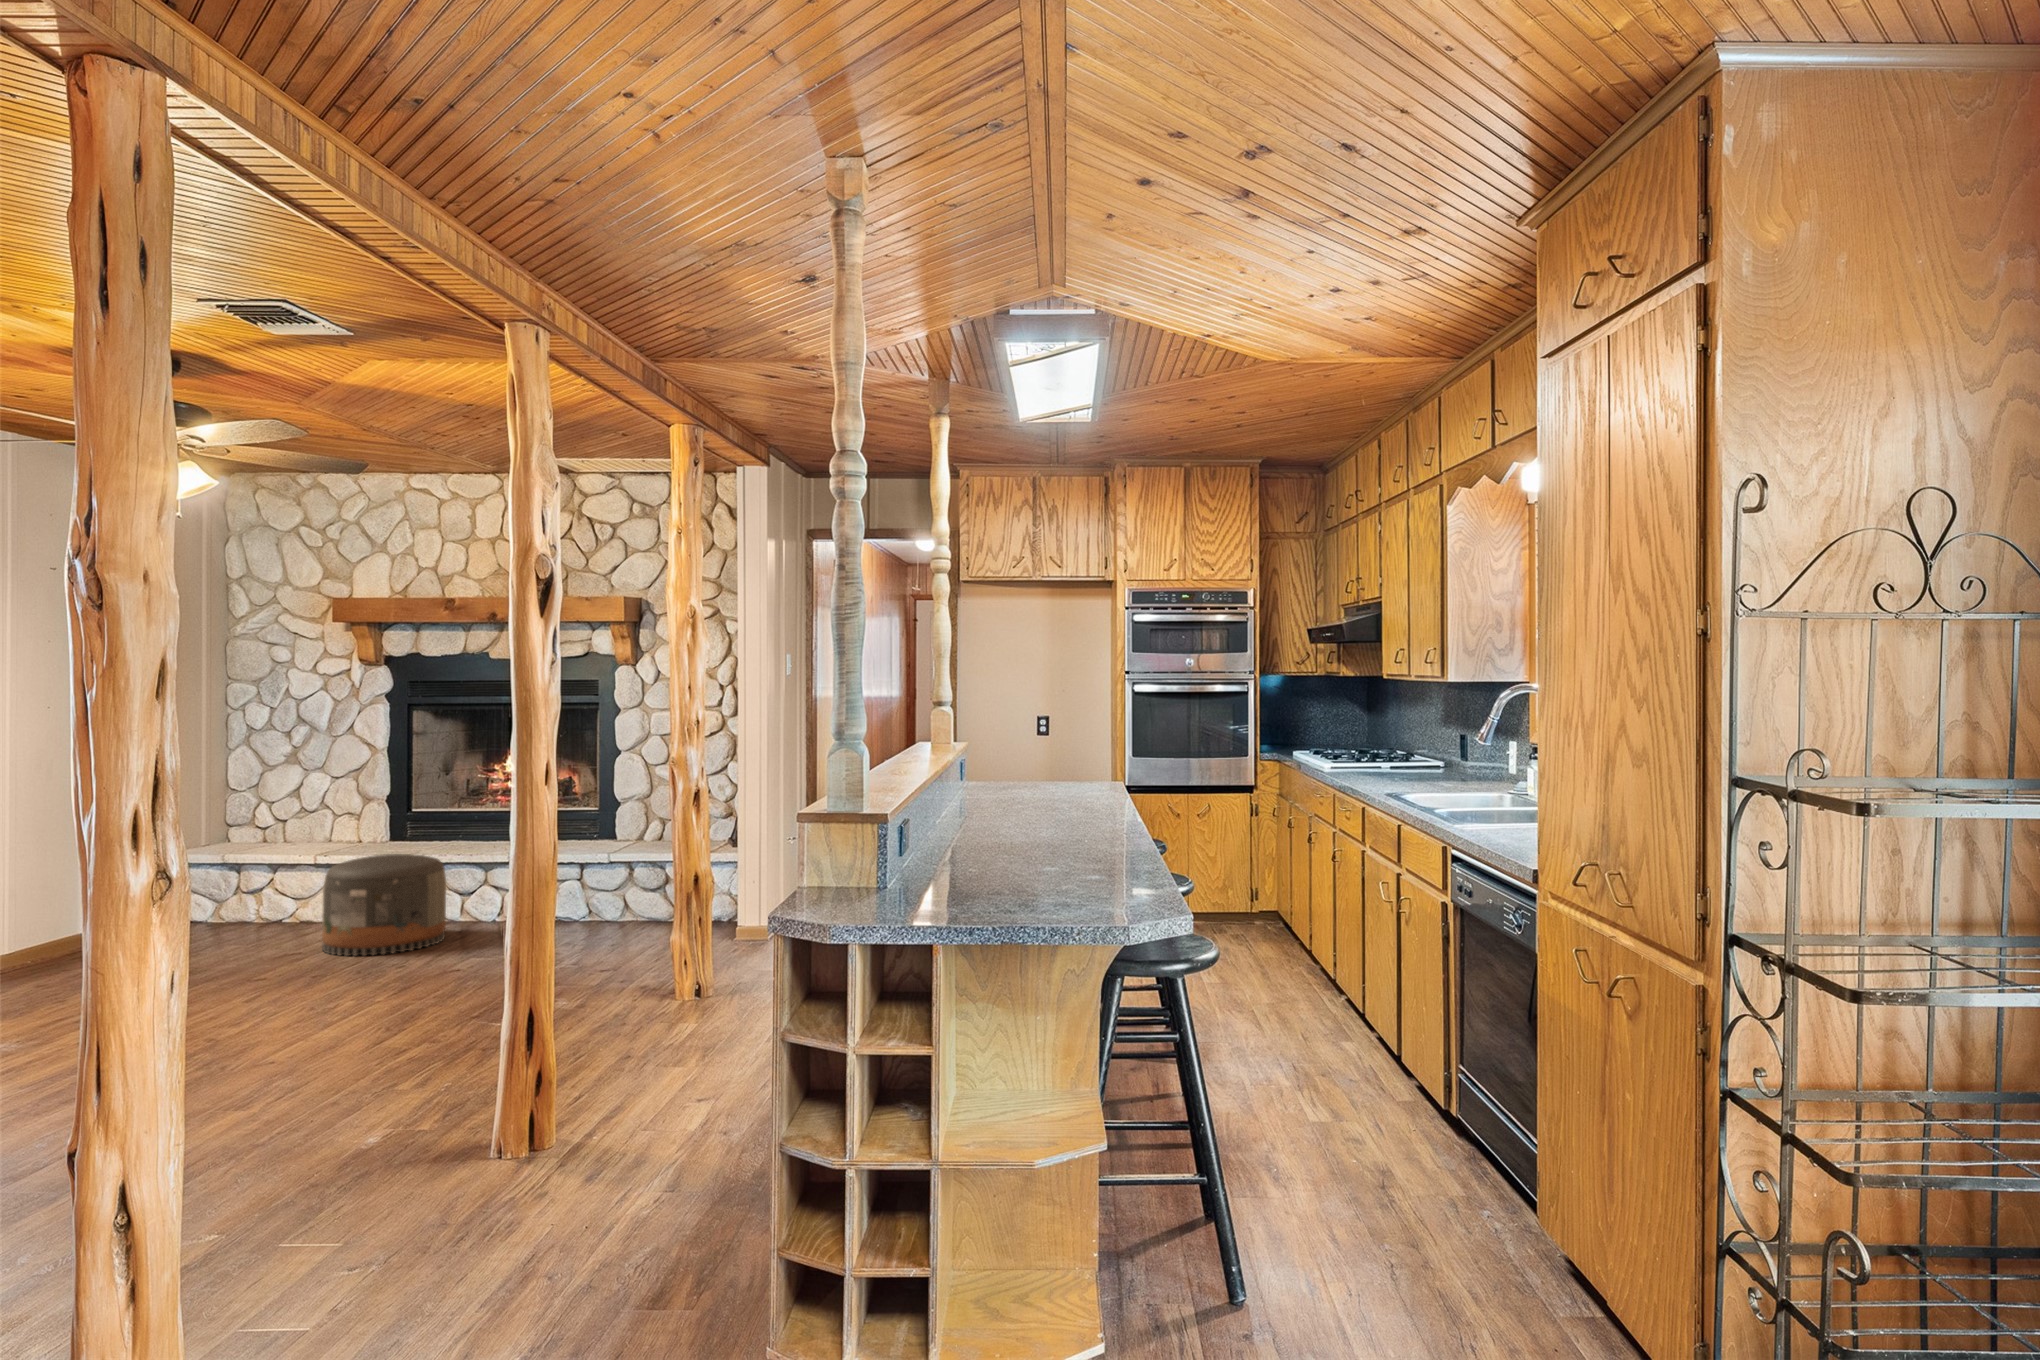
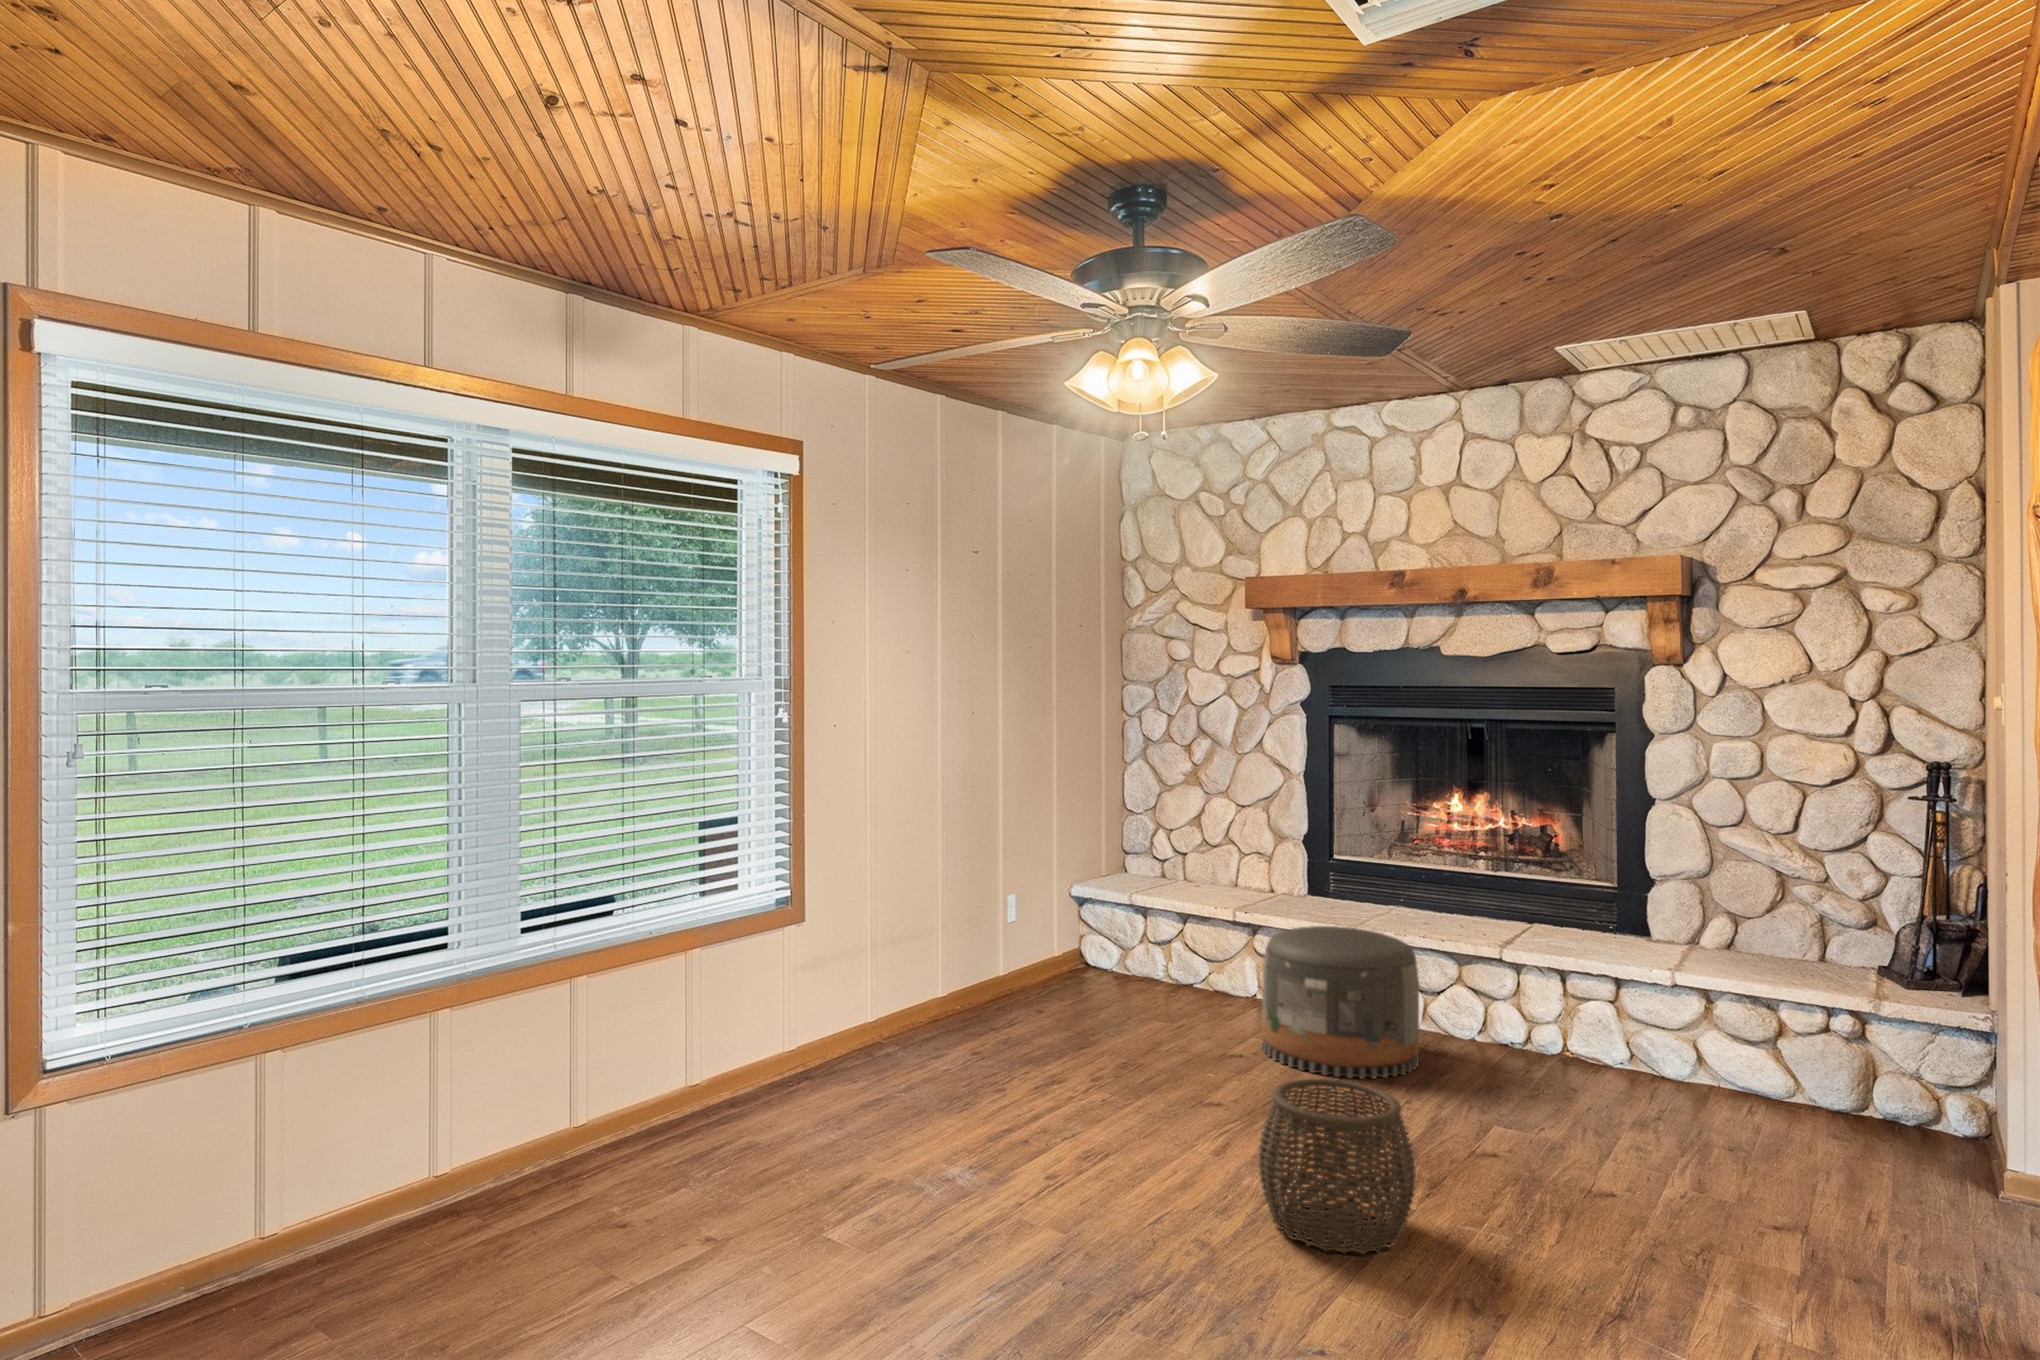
woven basket: none [257,935,371,1036] -> present [1258,1078,1416,1254]

